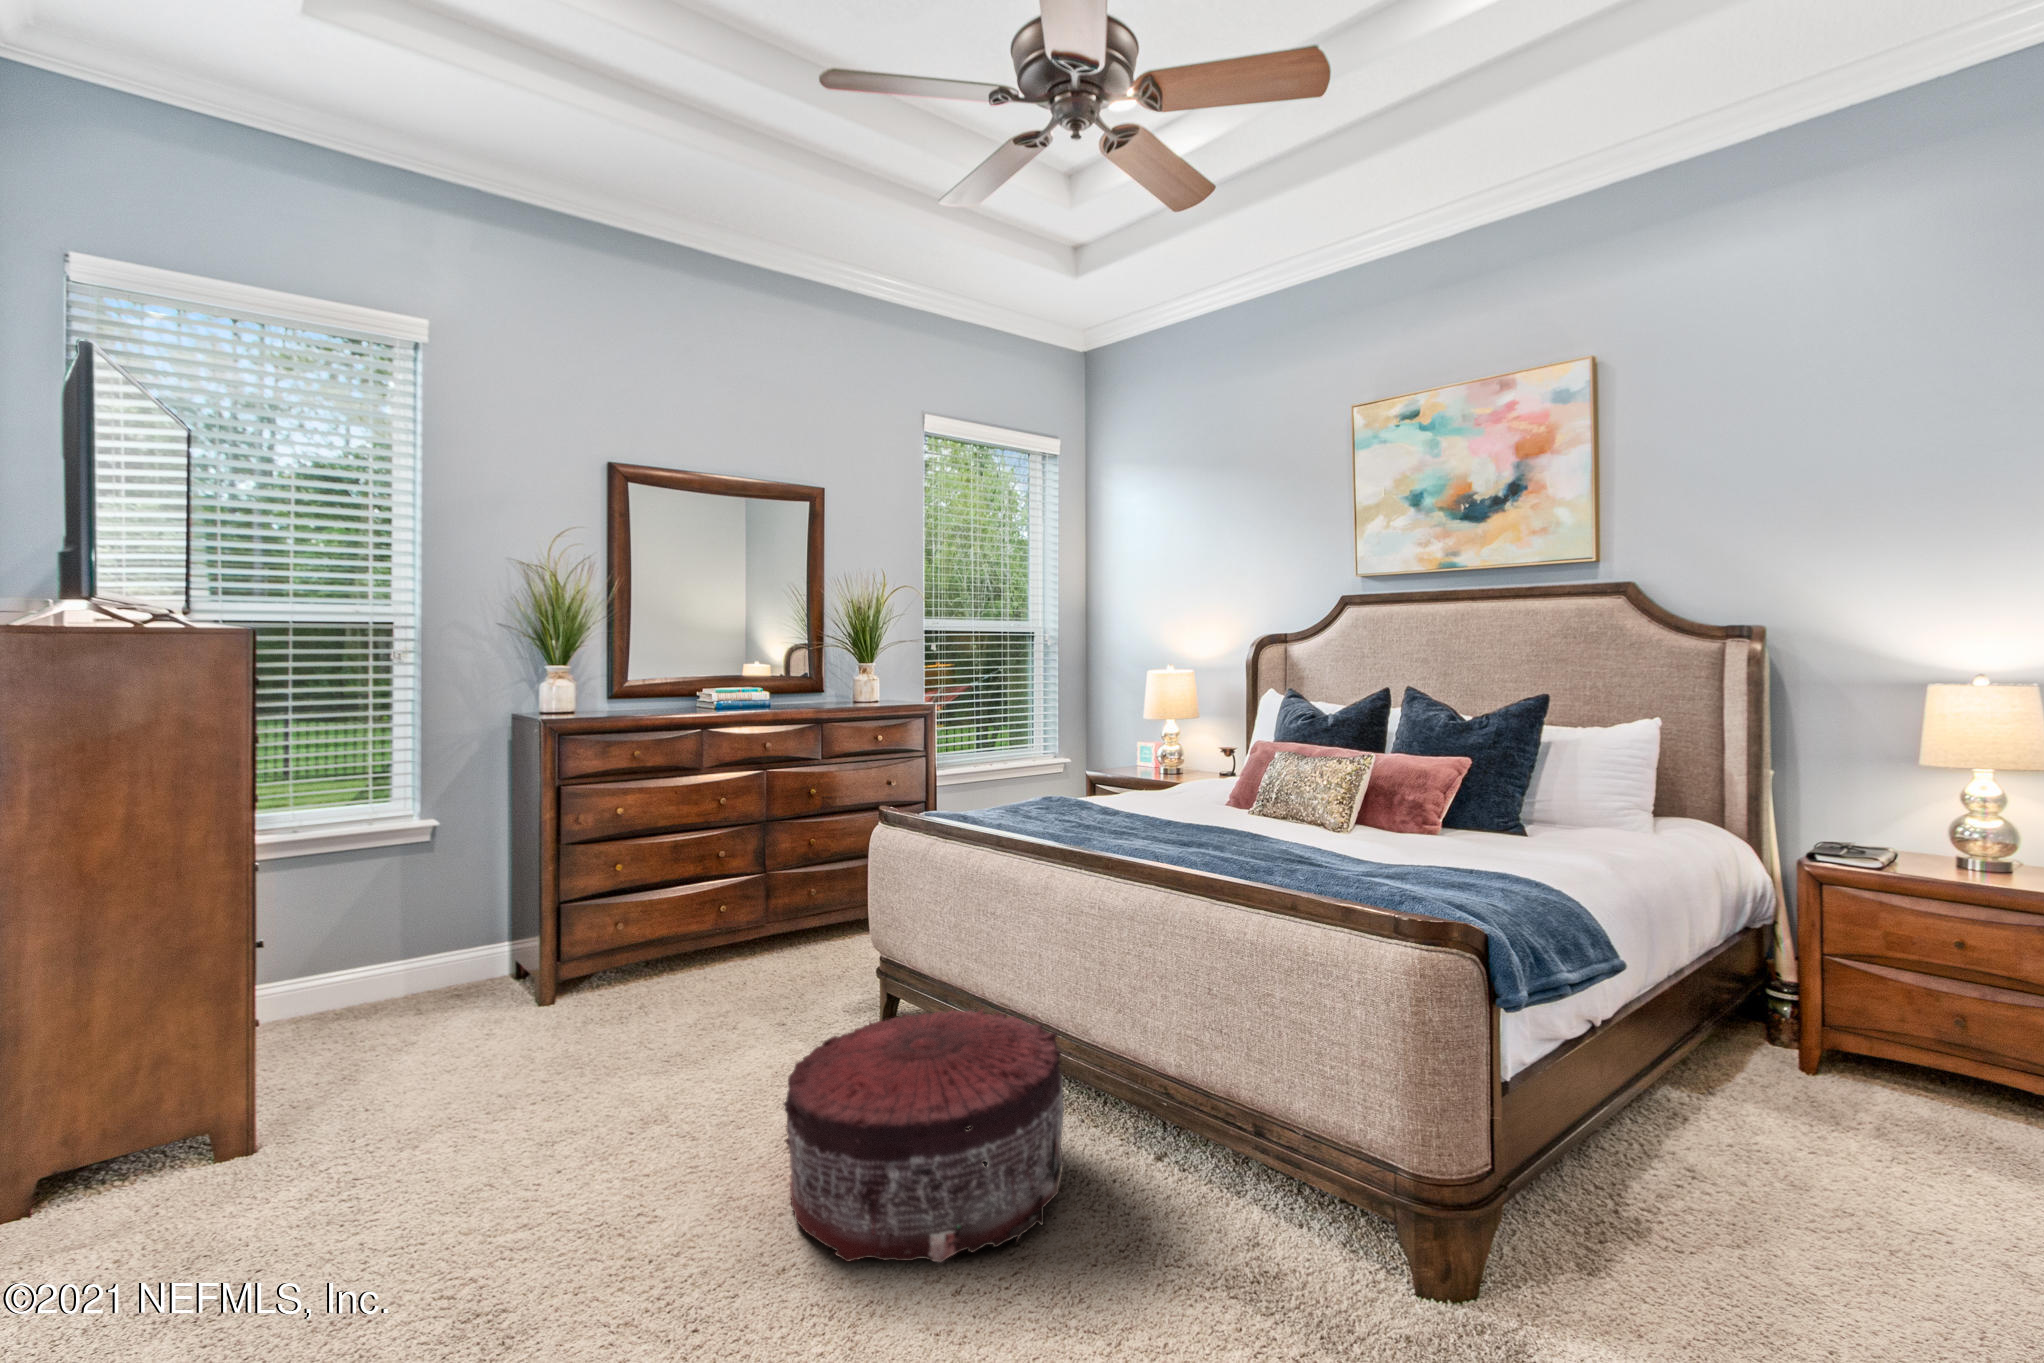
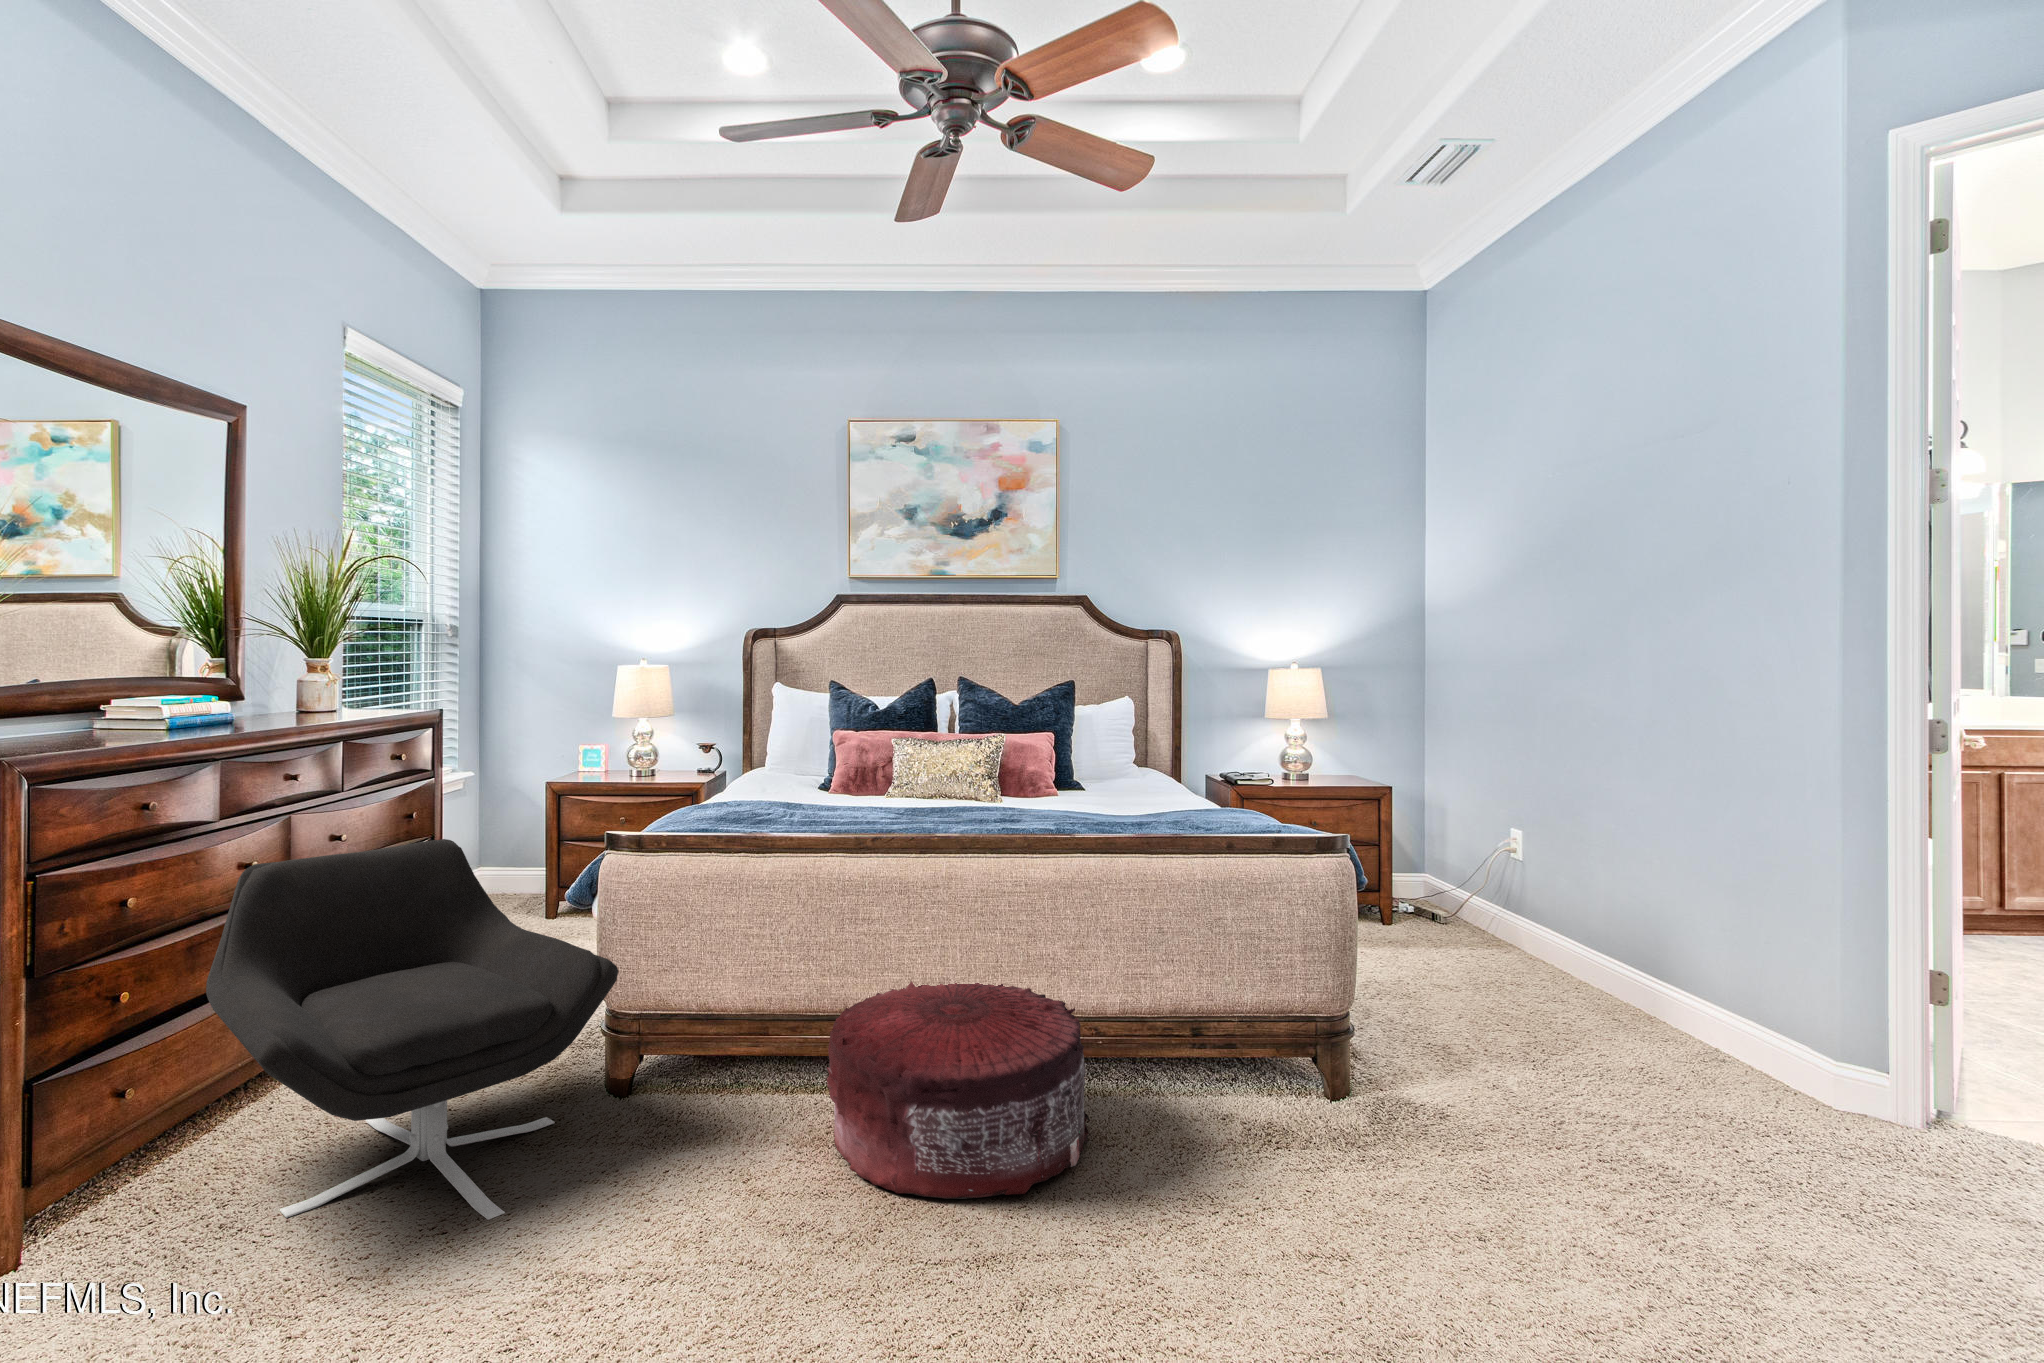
lounge chair: none [508,805,814,1098] -> present [206,839,618,1220]

